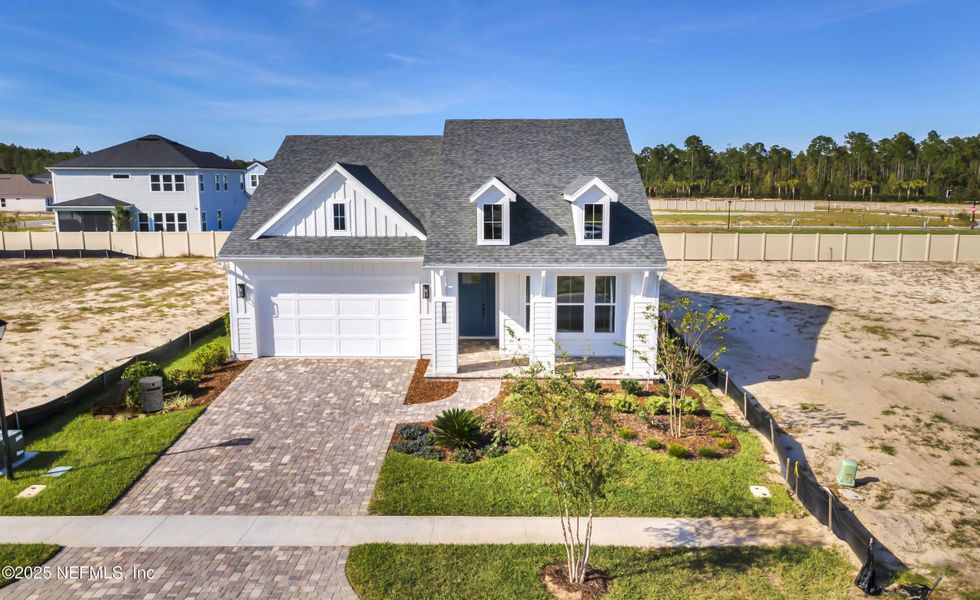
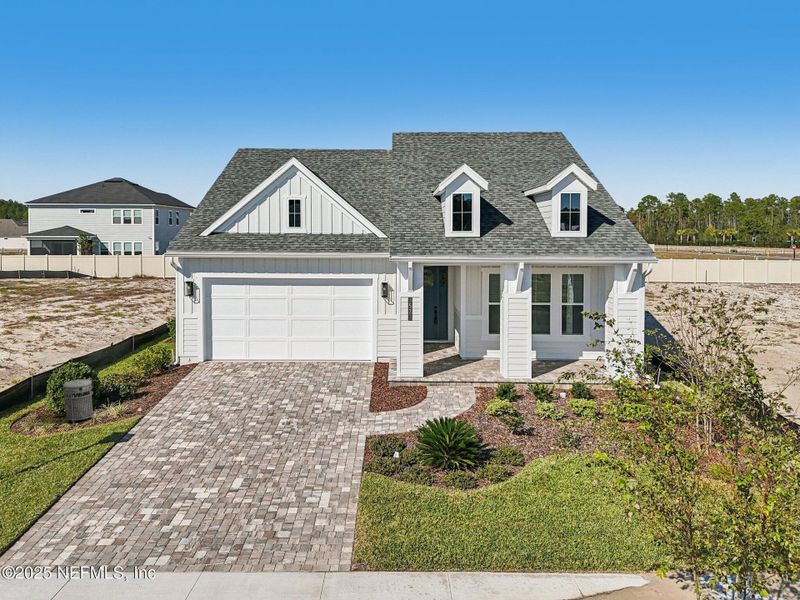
lounge chair: present [93,378,131,415] -> none [7,381,56,425]

